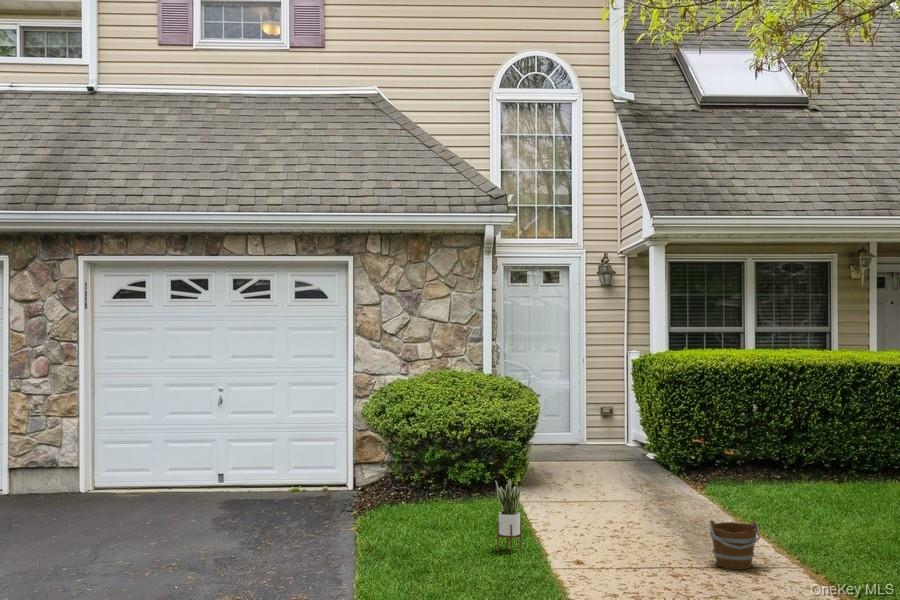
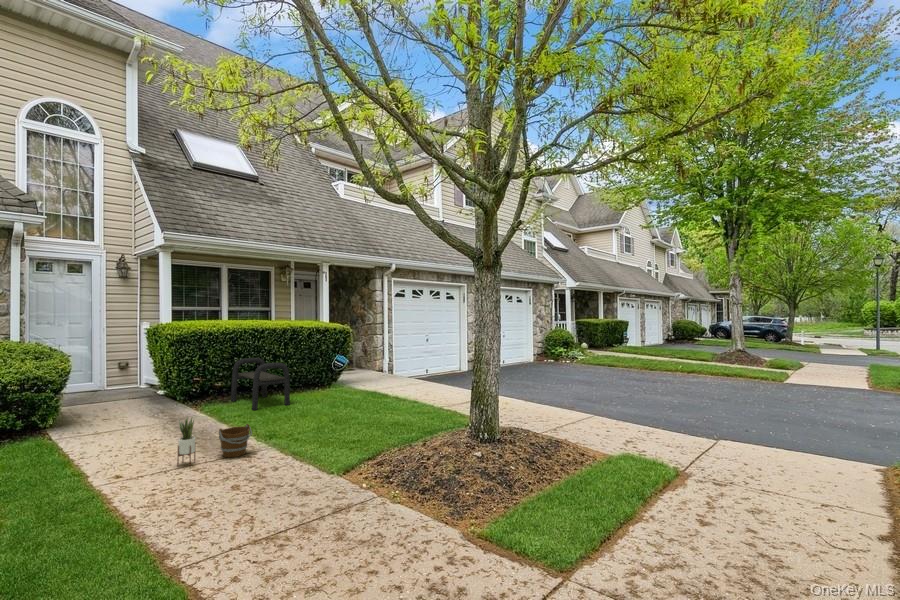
bench: none [751,417,848,506] -> present [231,358,290,410]
potted plant: present [496,479,522,554] -> present [177,416,196,466]

